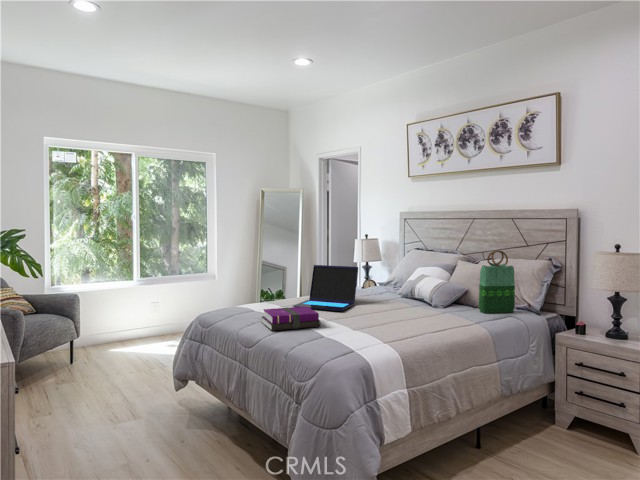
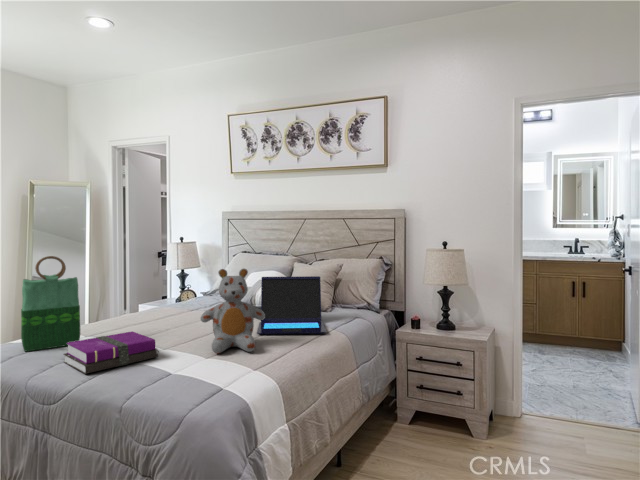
tote bag: present [479,250,515,313] -> present [21,256,80,351]
stuffed bear: none [355,263,406,331] -> present [201,268,265,353]
laptop: present [293,265,358,311] -> present [257,276,326,335]

